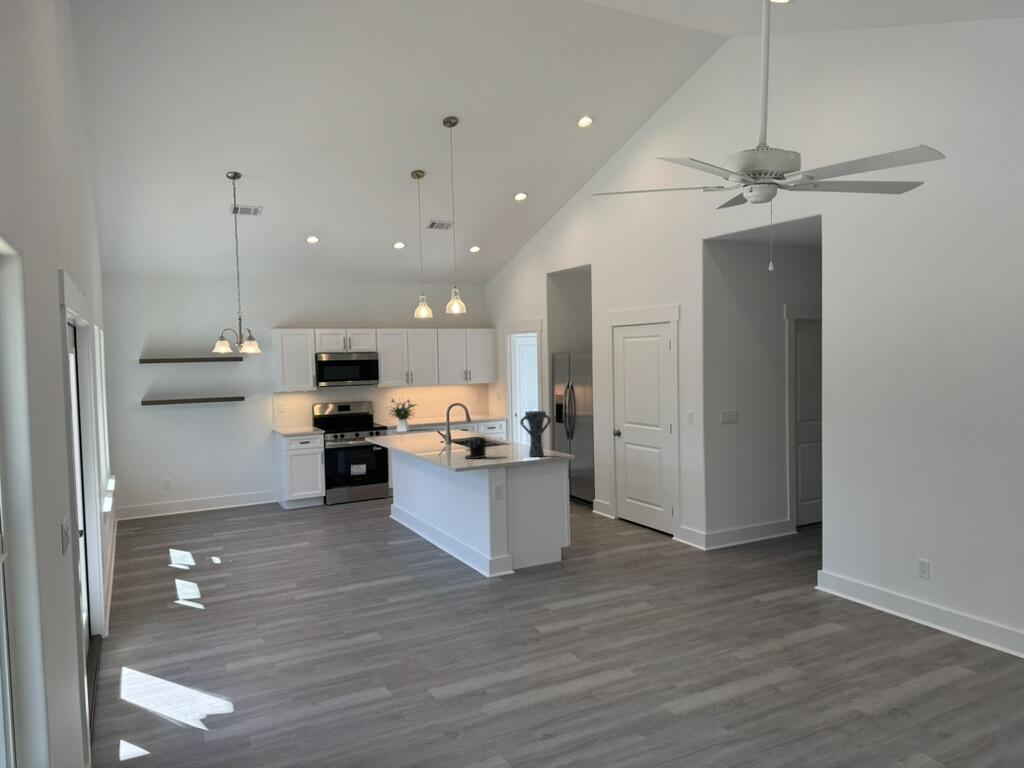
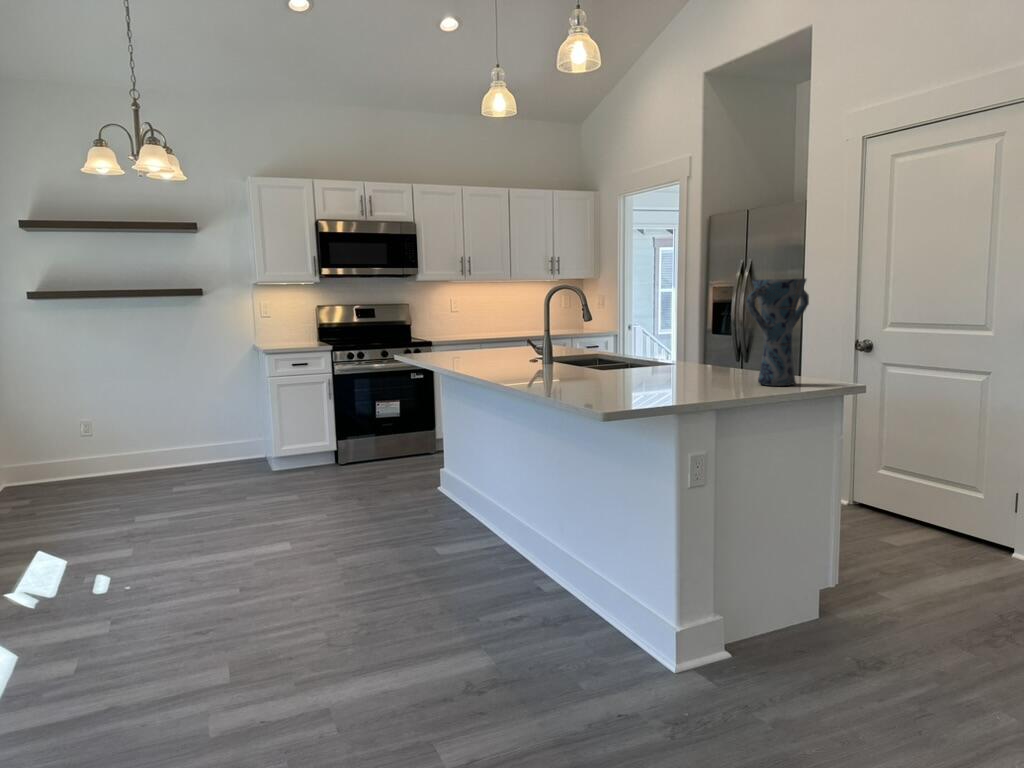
flower arrangement: present [391,400,416,432] -> none [429,293,481,349]
coffee maker: present [465,437,486,459] -> none [610,339,708,390]

